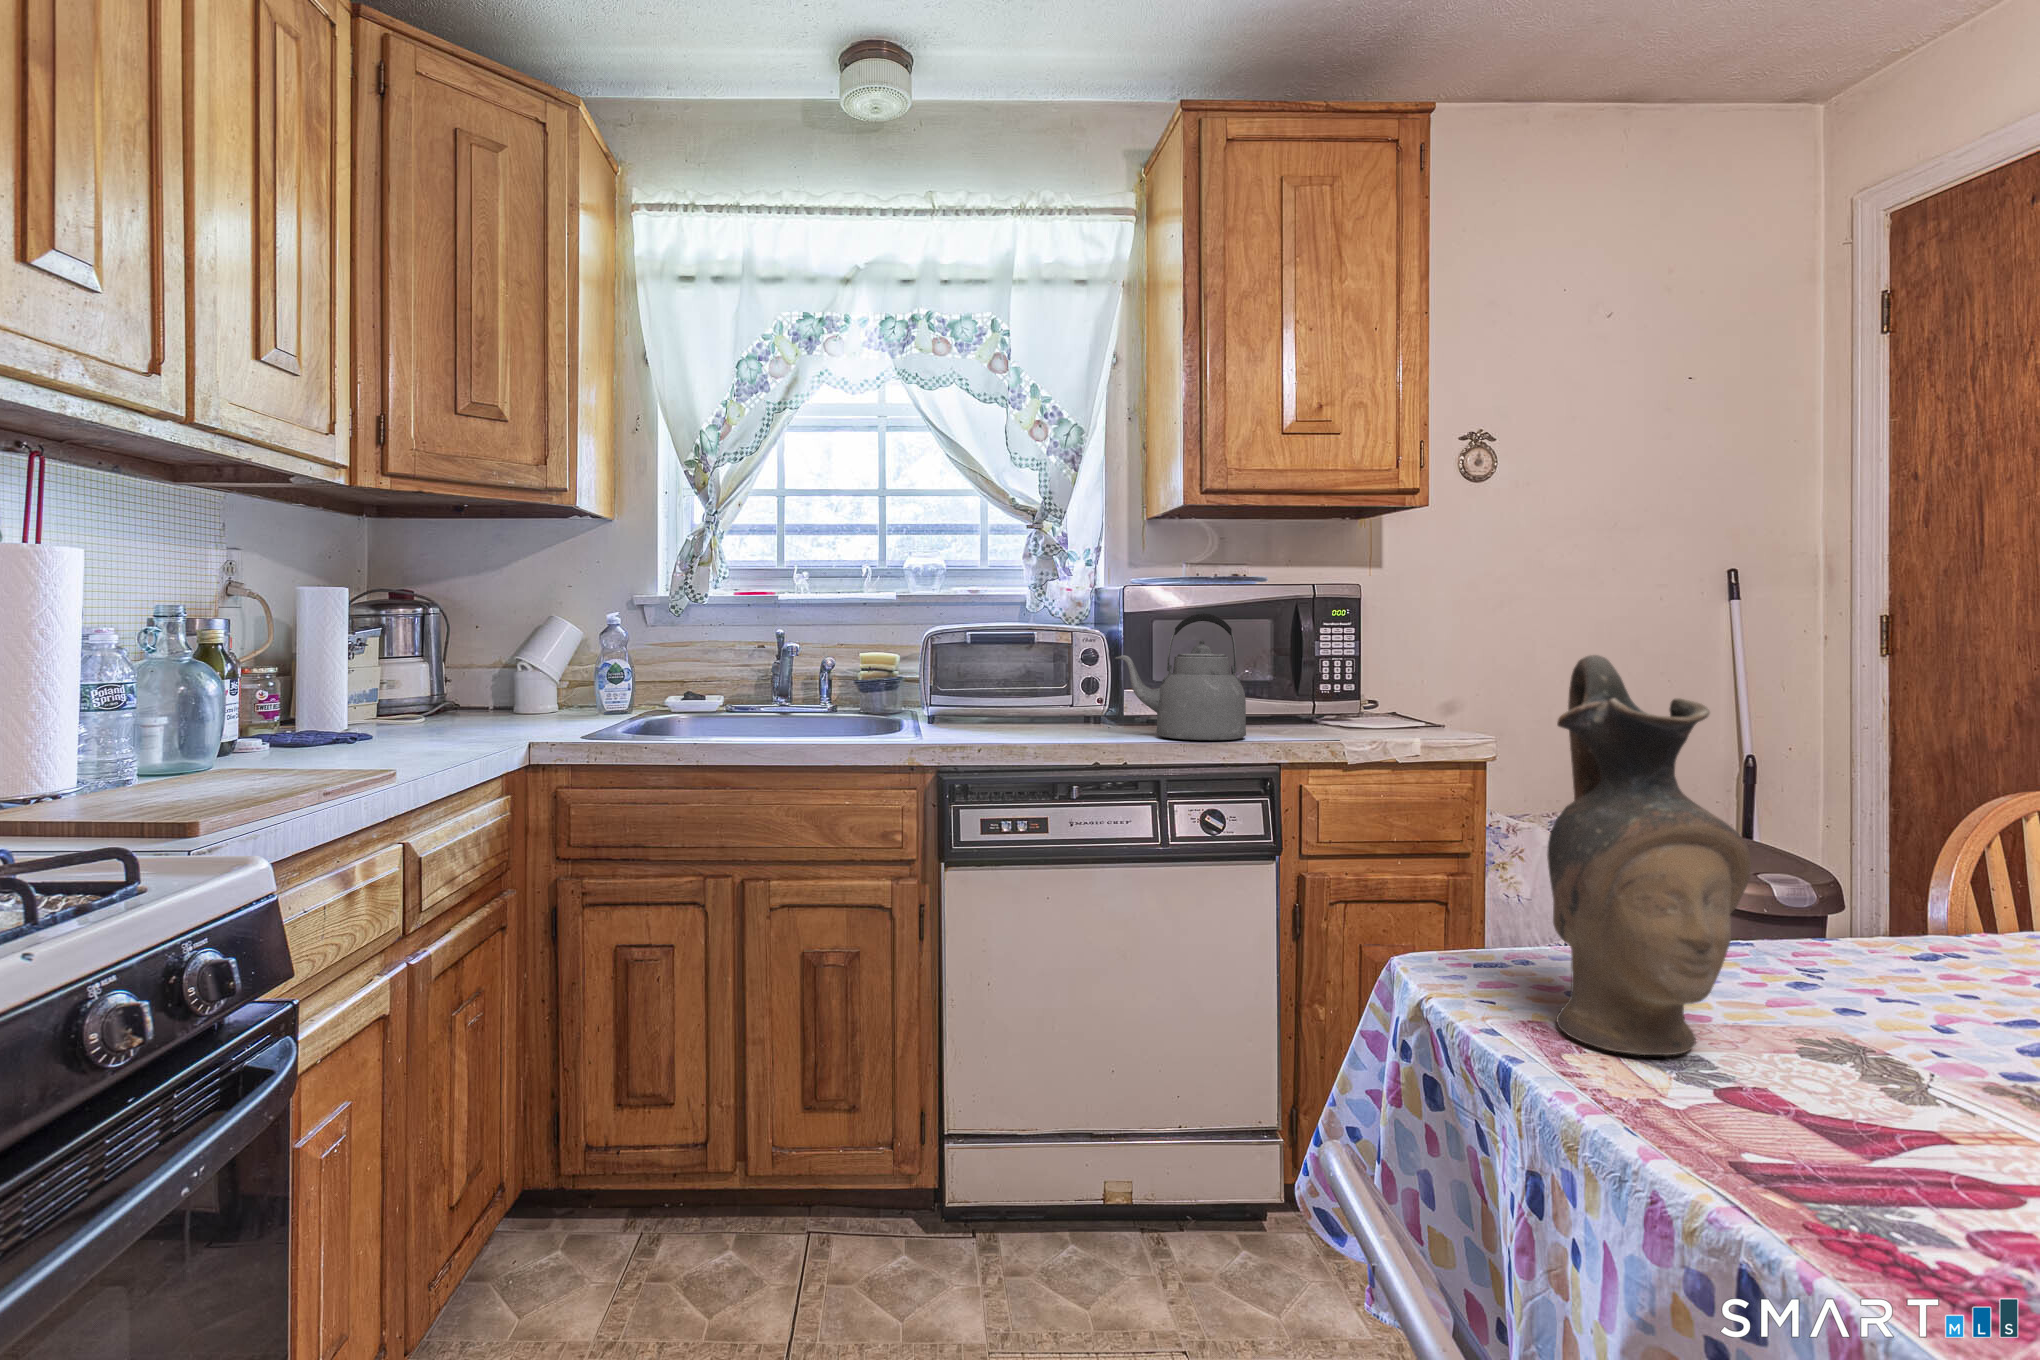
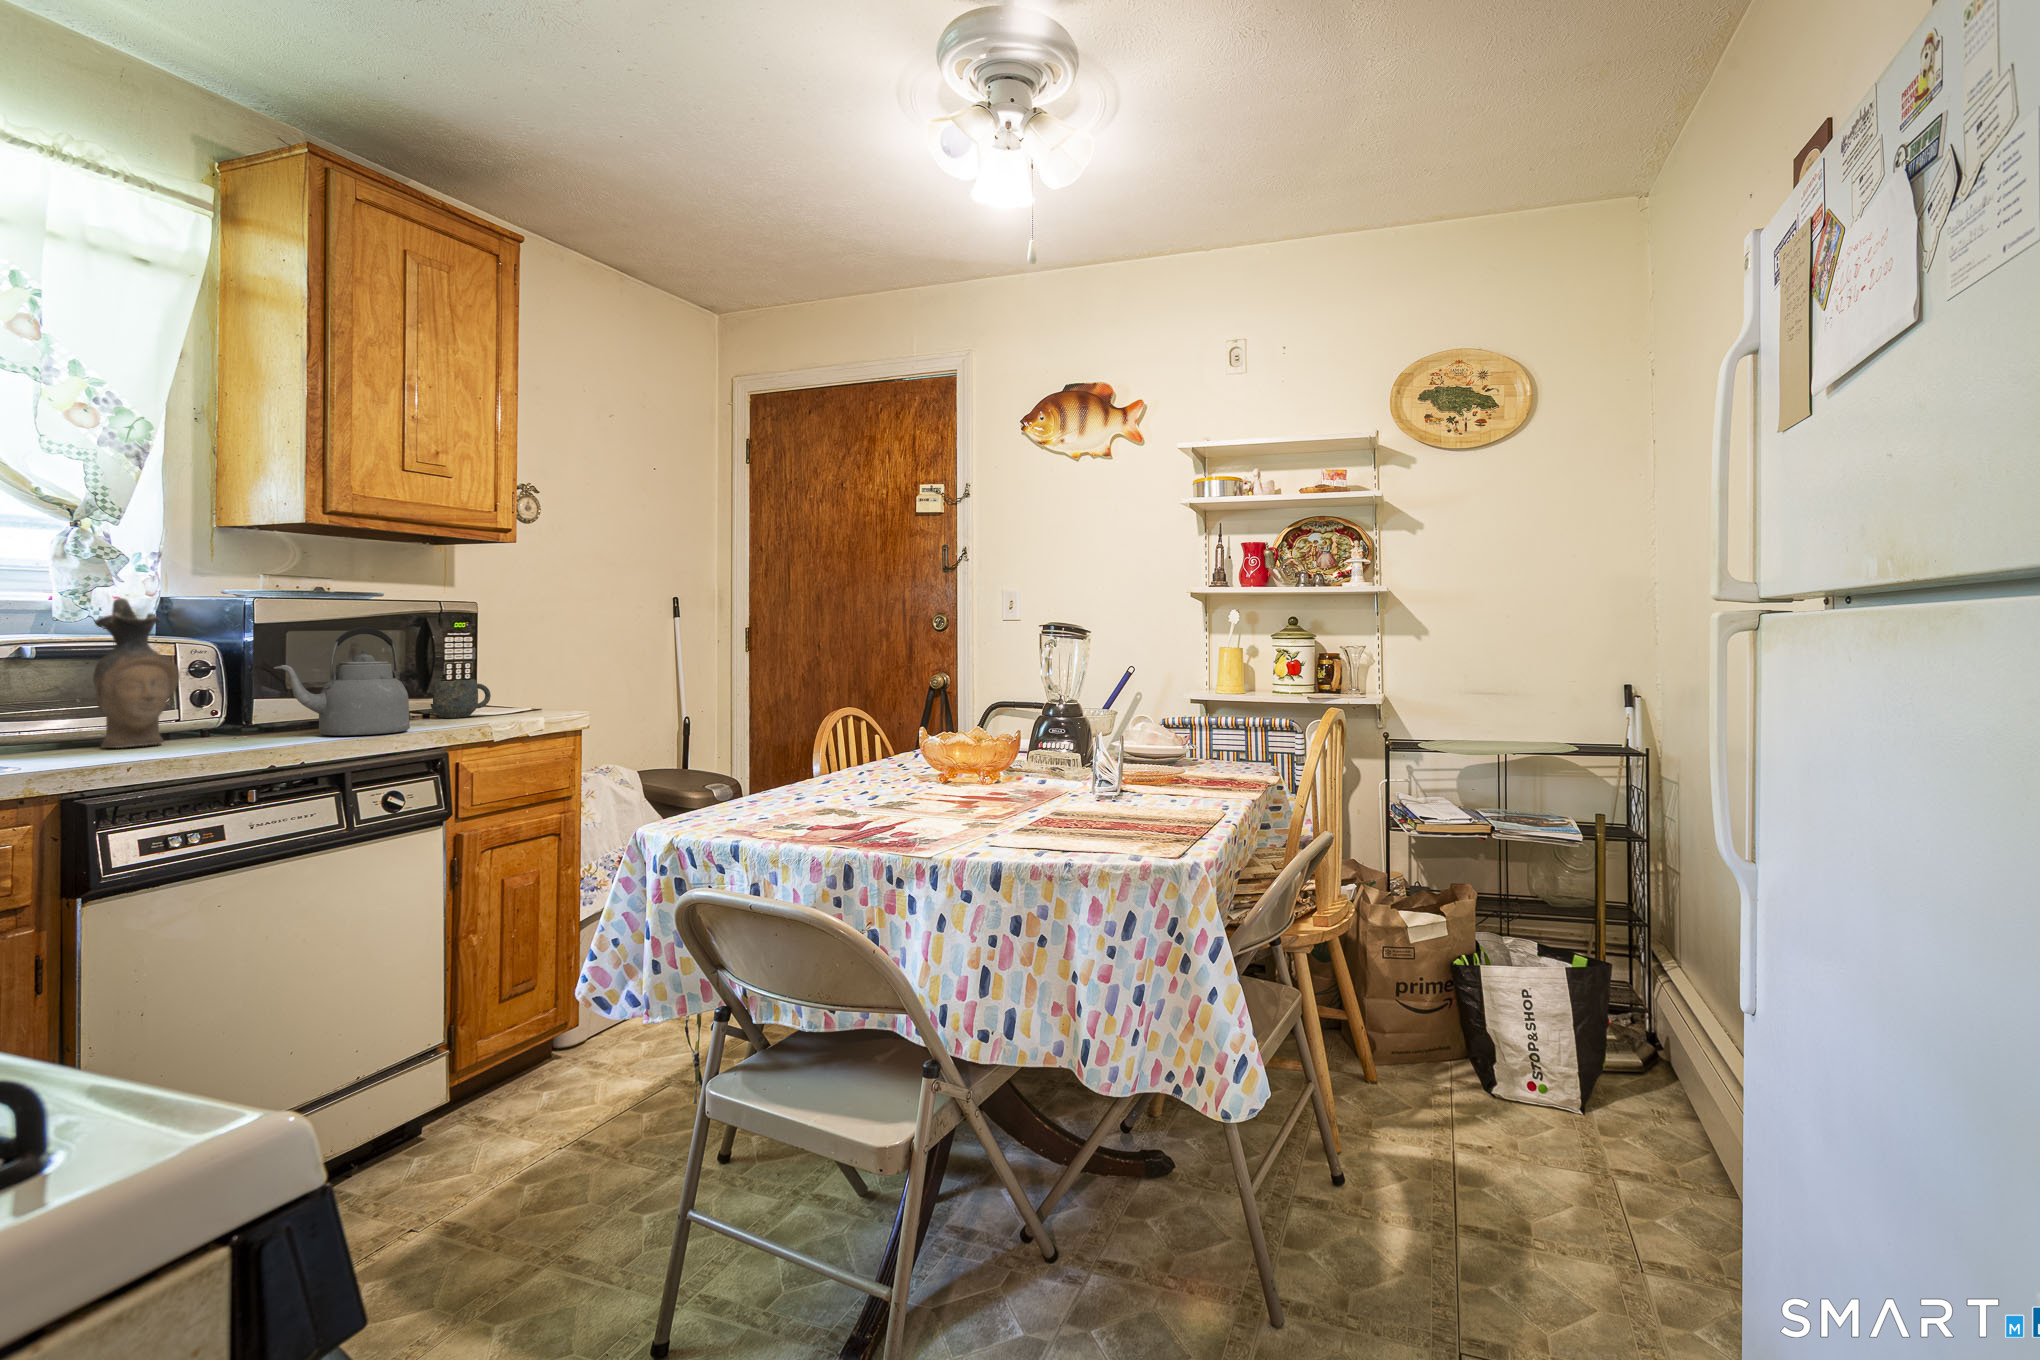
ceramic pitcher: present [1547,655,1751,1055] -> present [93,598,180,748]
mug: none [1307,680,1377,728] -> present [430,679,491,718]

